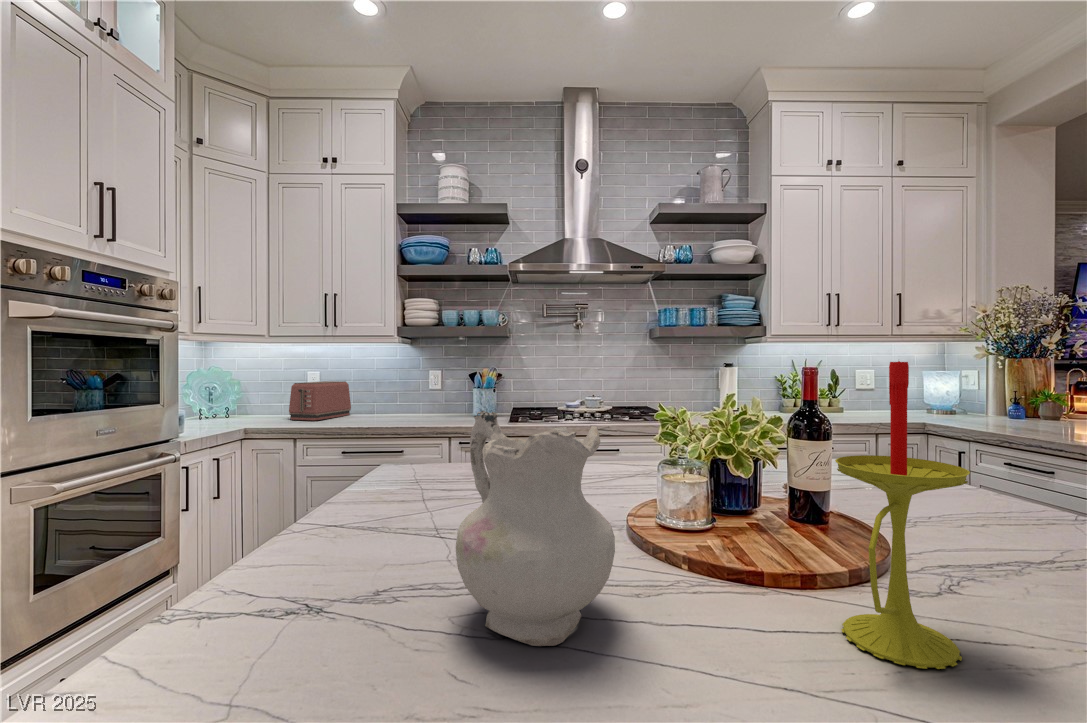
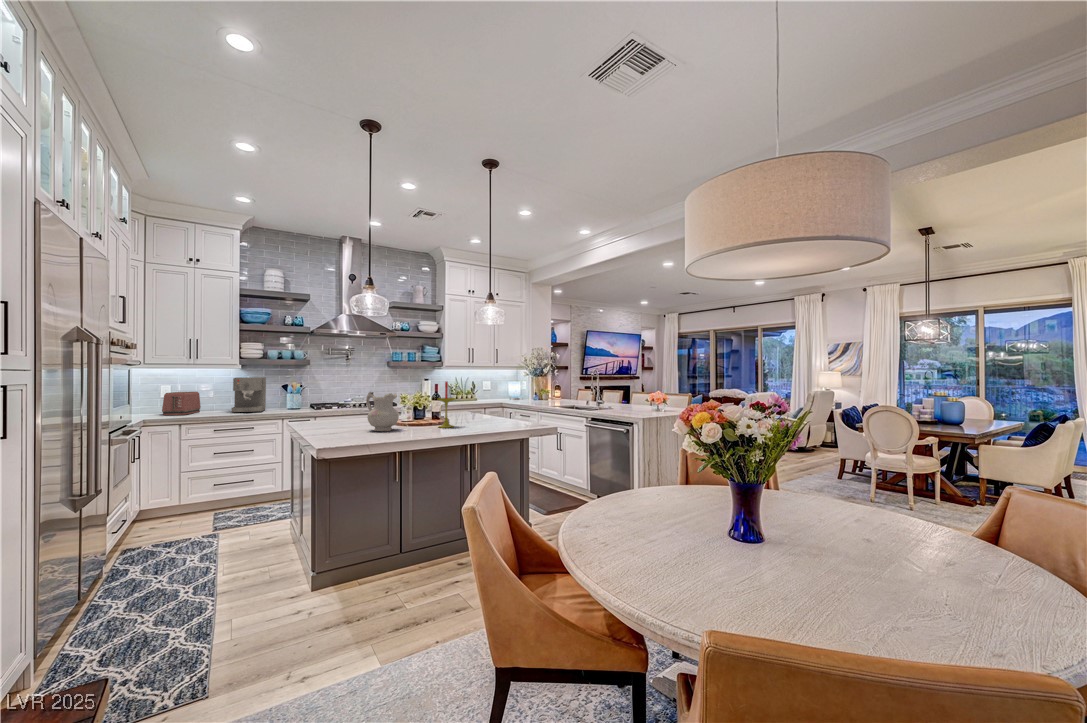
coffee maker: none [382,359,440,421] -> present [232,377,266,413]

